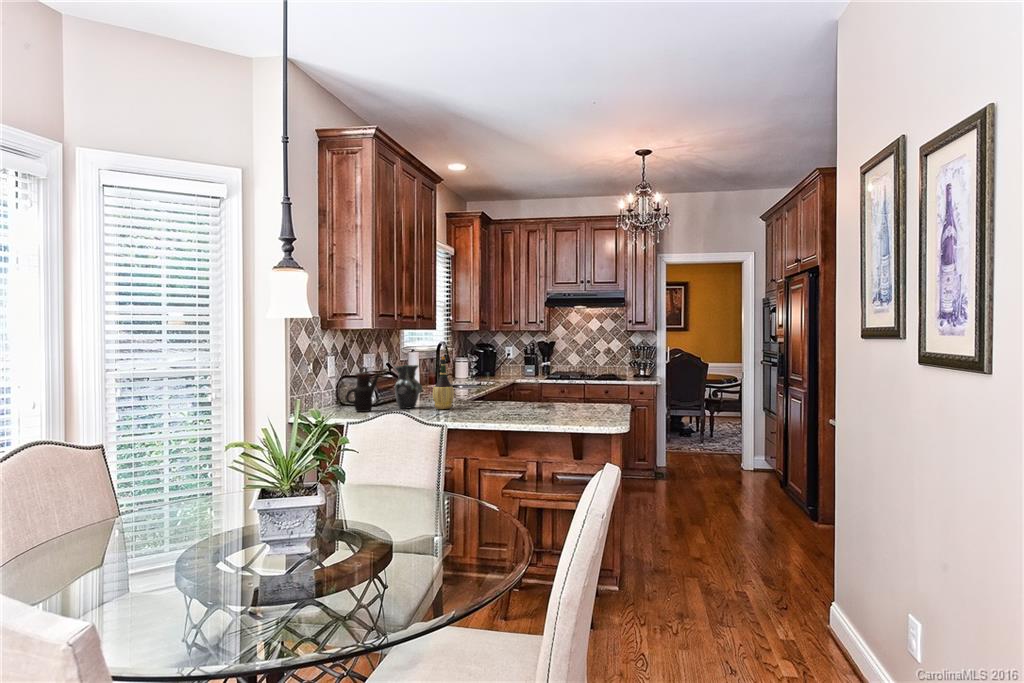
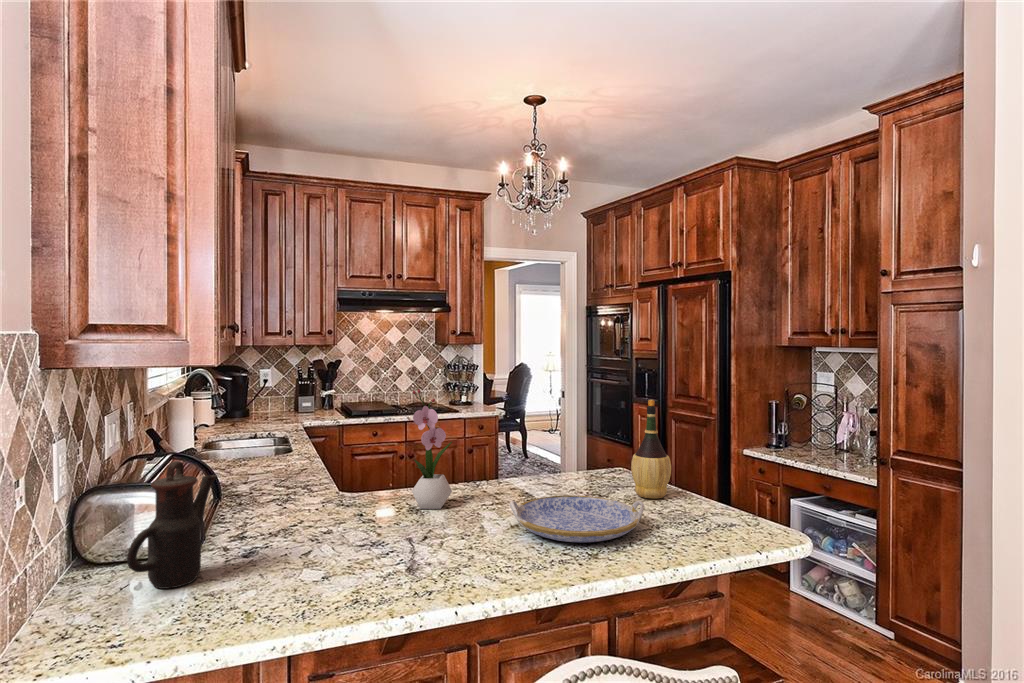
flower arrangement: none [472,346,499,406] -> present [412,390,452,509]
wine bottle: present [433,356,454,409] -> present [631,400,671,498]
vase: present [394,365,422,409] -> none [240,438,308,549]
serving tray: none [492,399,555,417] -> present [510,495,644,543]

